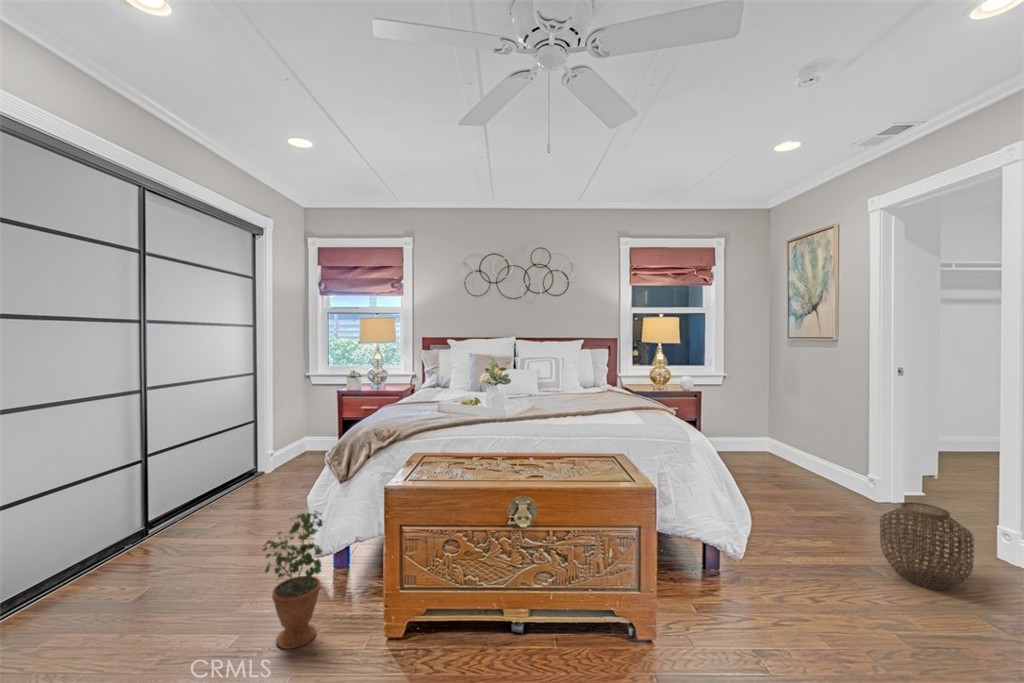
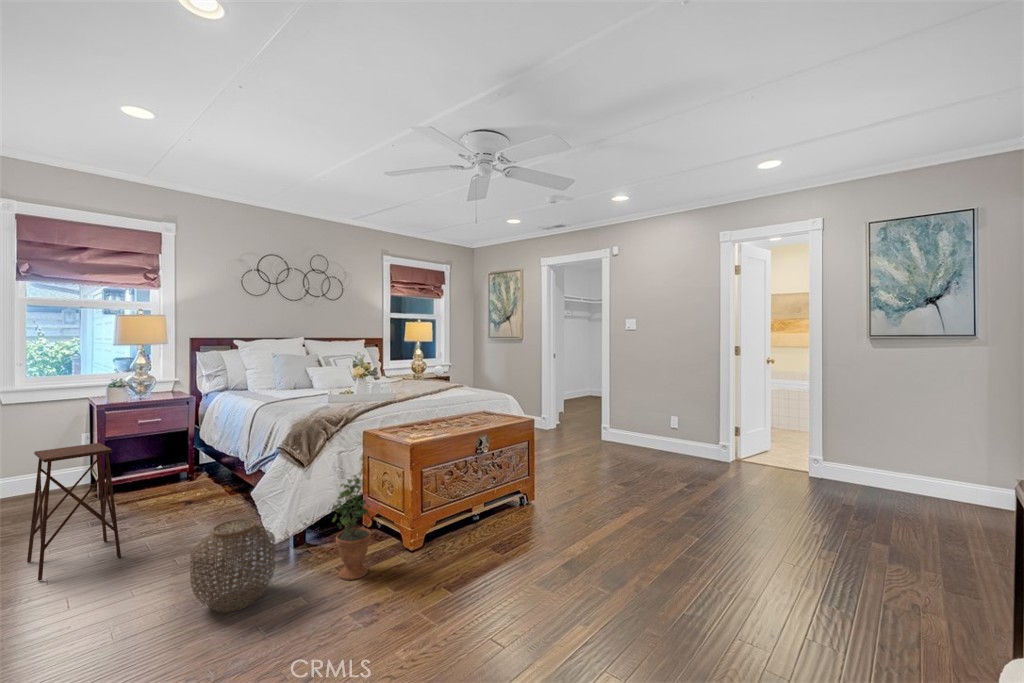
side table: none [200,423,277,526] -> present [27,443,121,581]
woven basket: present [880,502,974,590] -> present [190,519,275,612]

